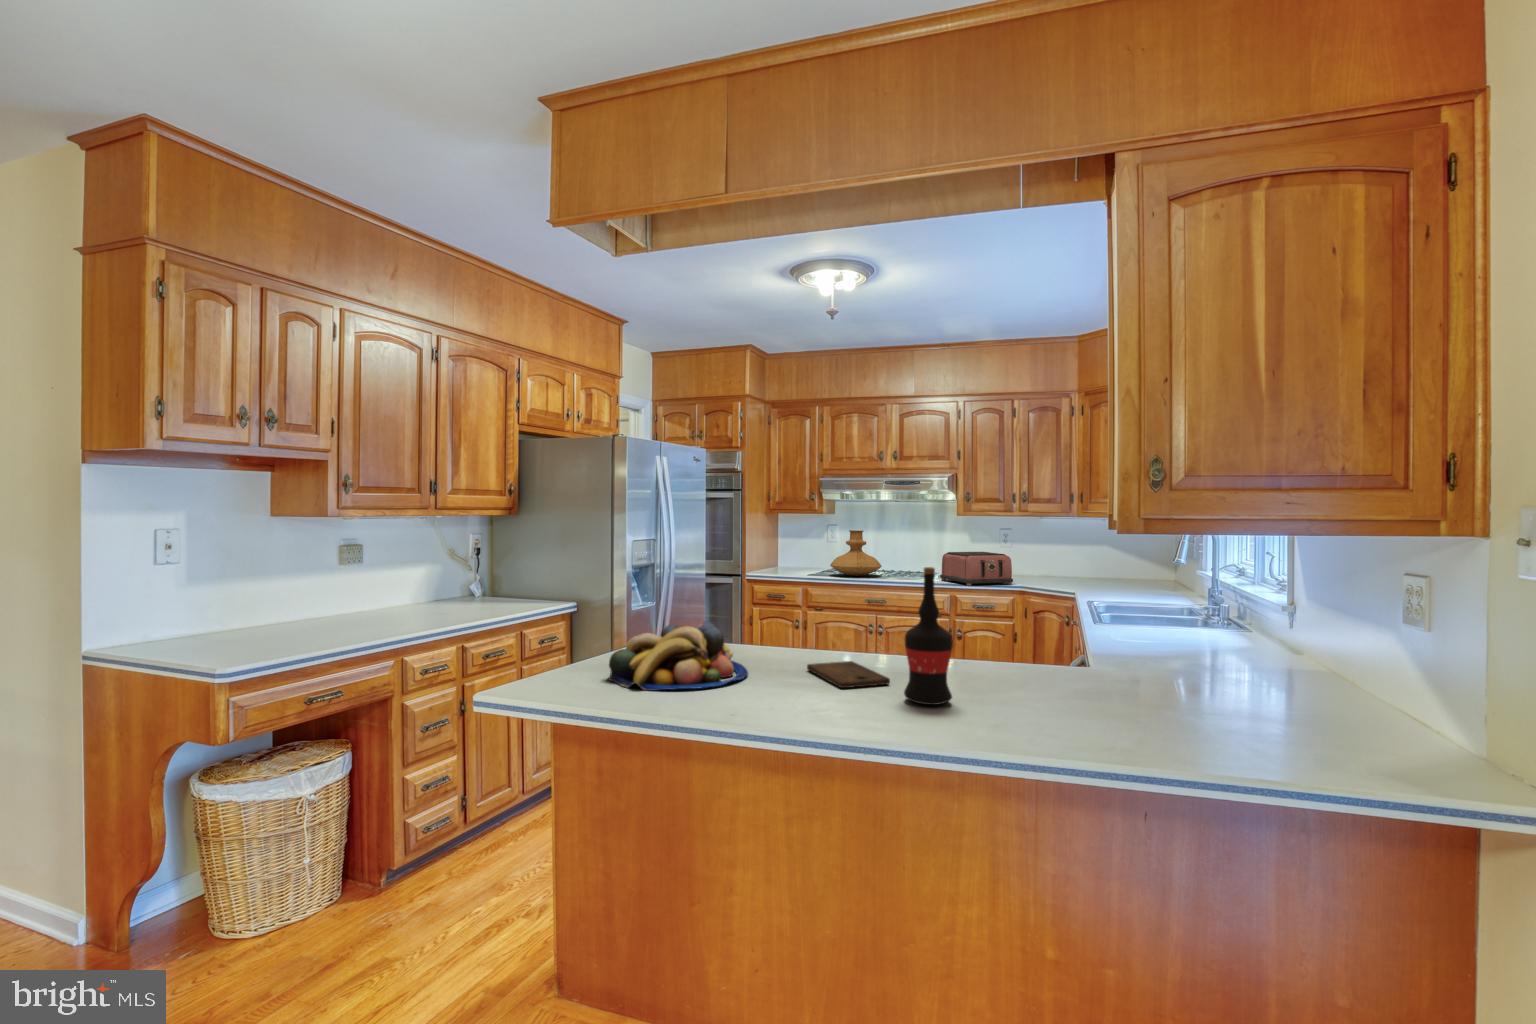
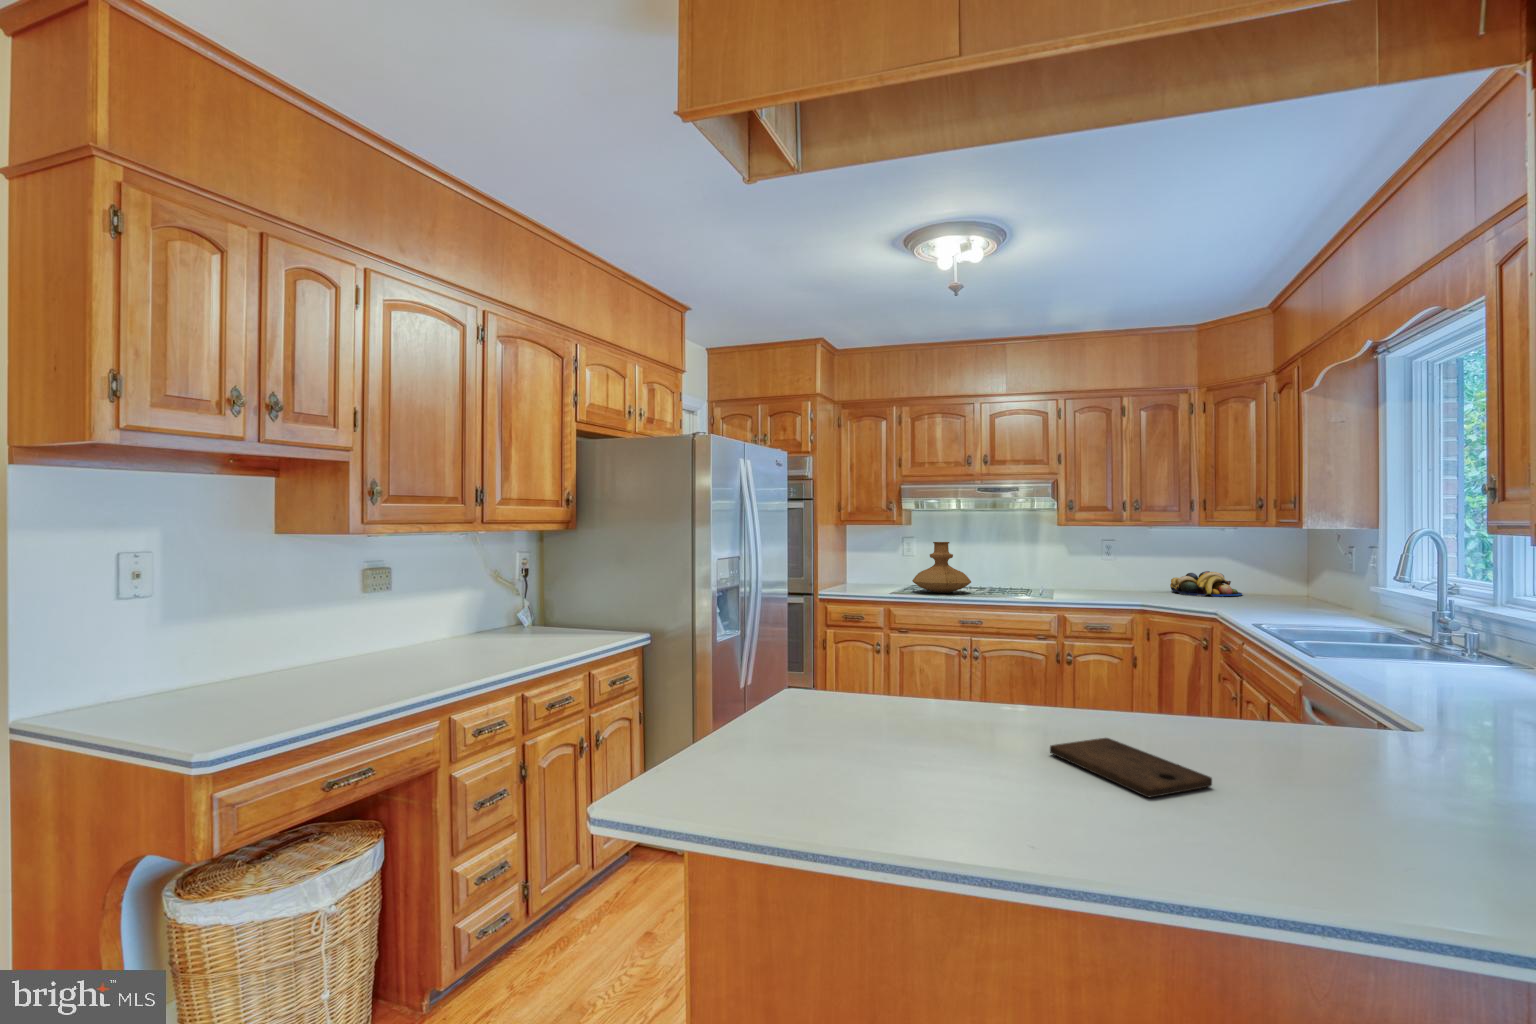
toaster: present [940,552,1013,586] -> none [1042,564,1132,604]
wine bottle: present [904,567,953,705] -> none [1279,608,1384,843]
fruit bowl: present [608,622,748,691] -> present [1170,571,1242,597]

